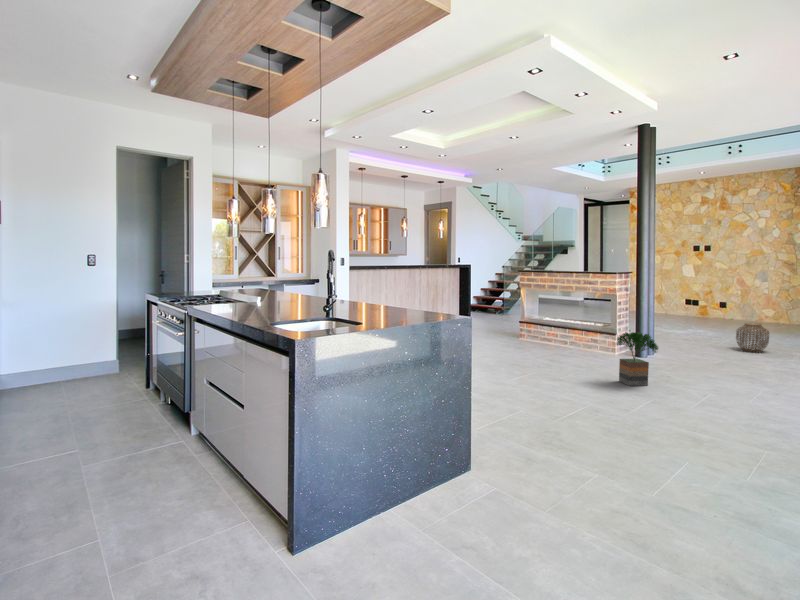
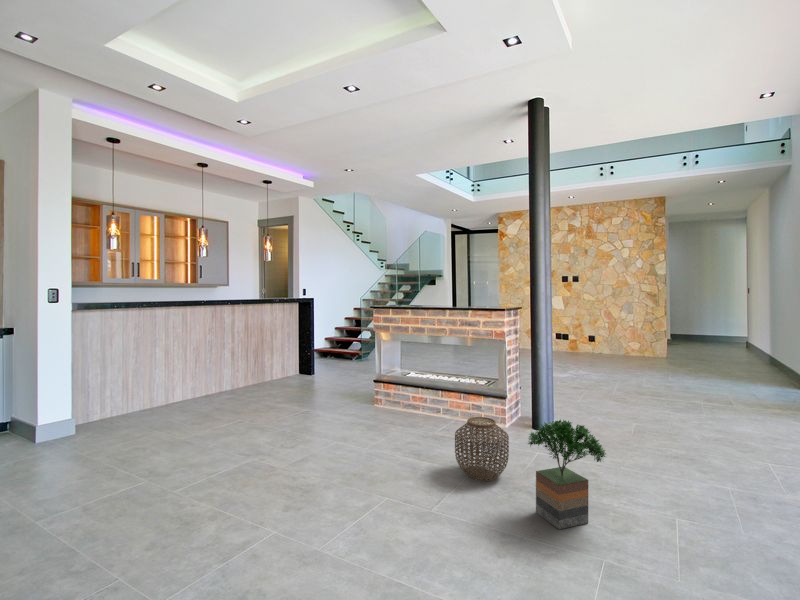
woven basket: present [736,323,769,352] -> present [455,417,509,481]

